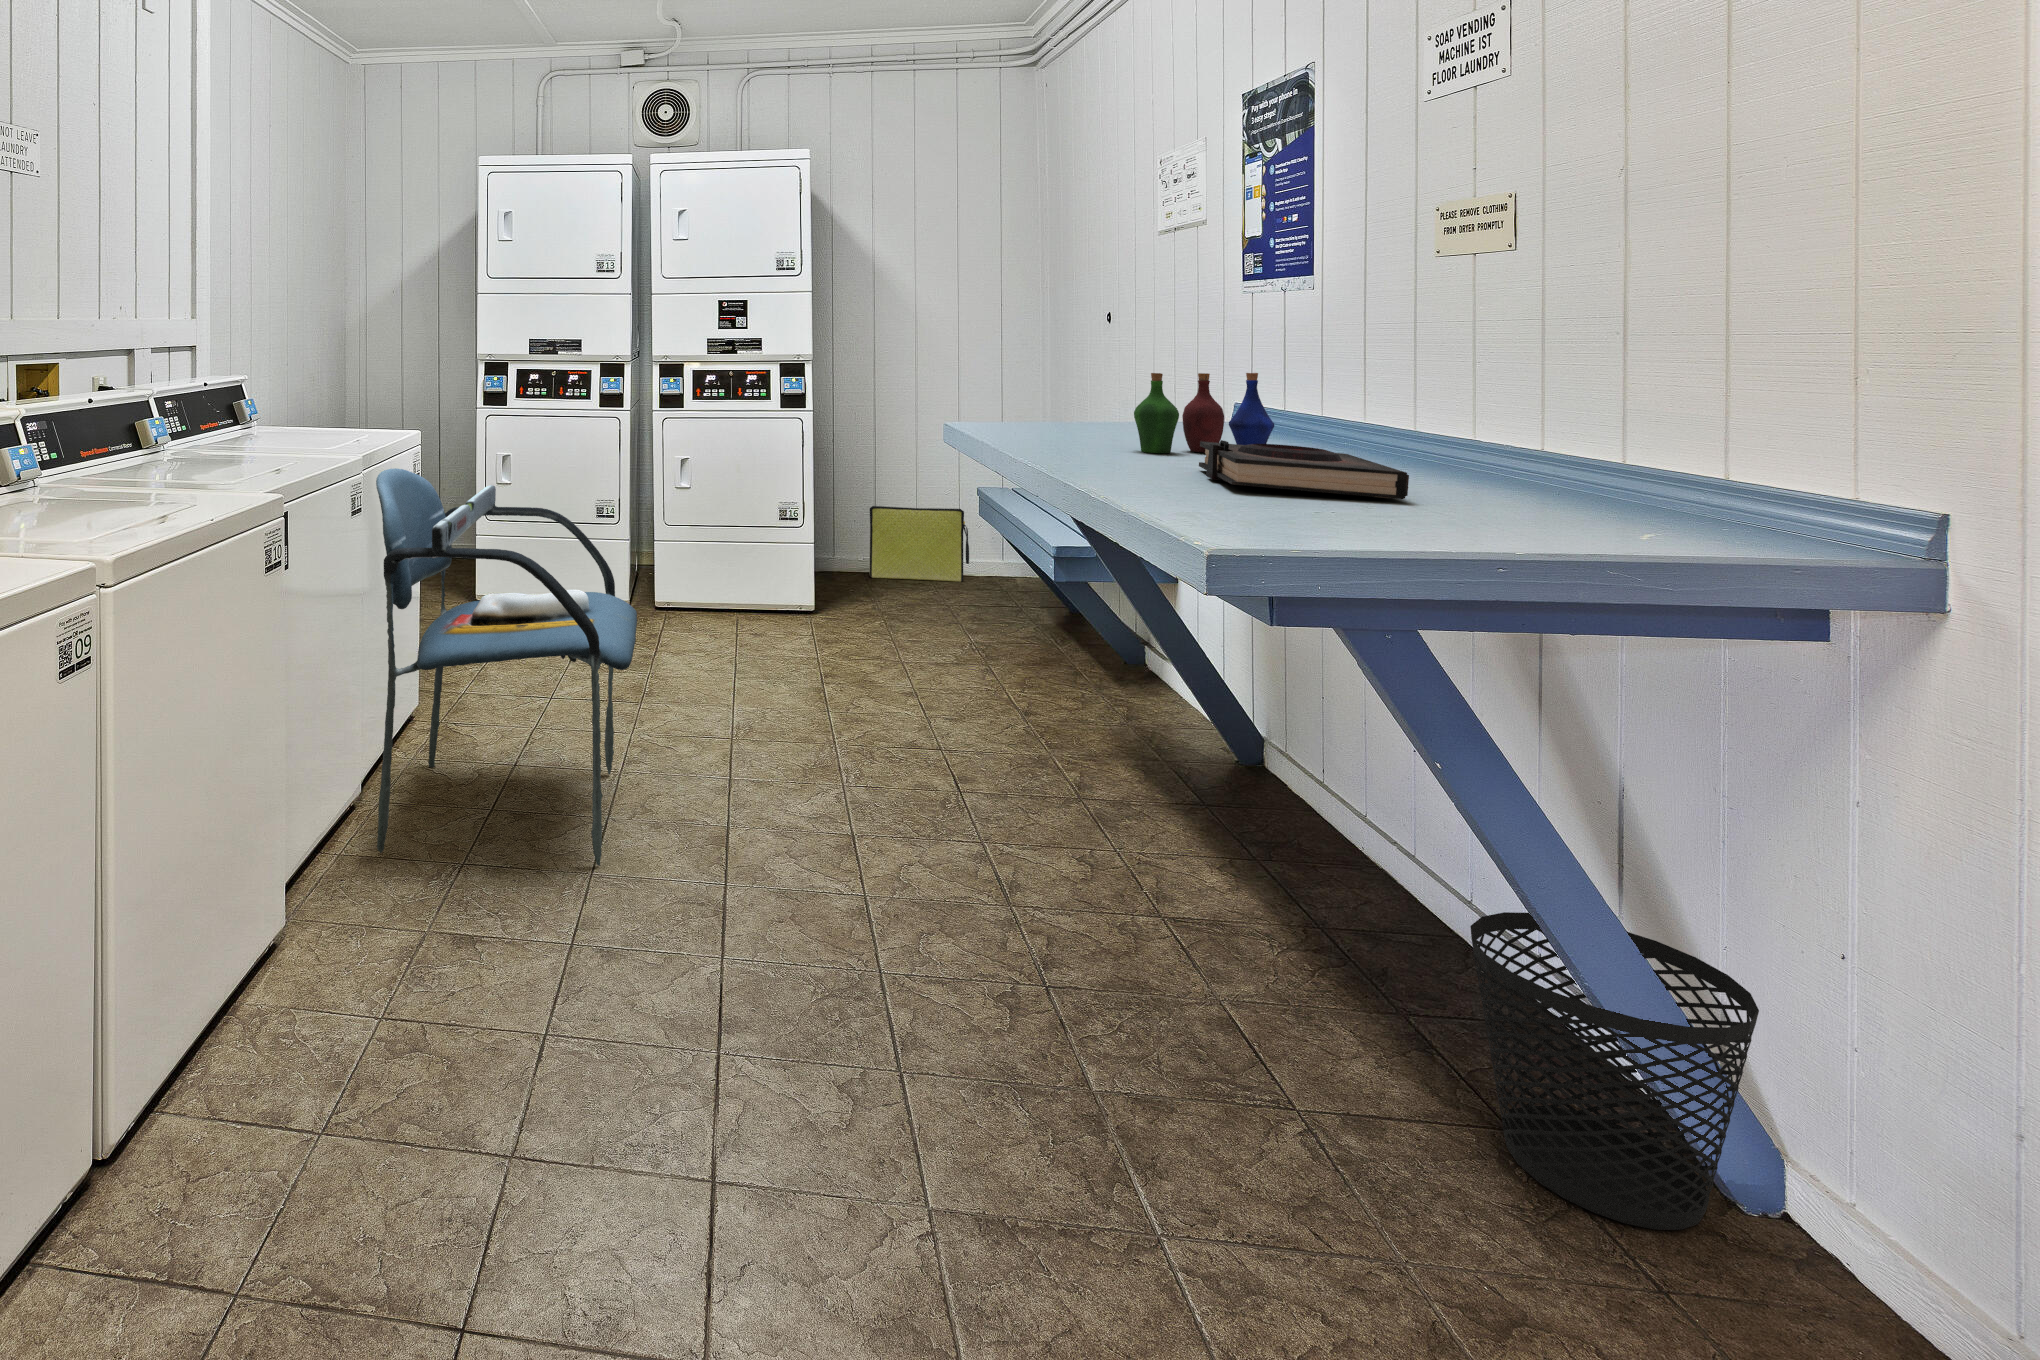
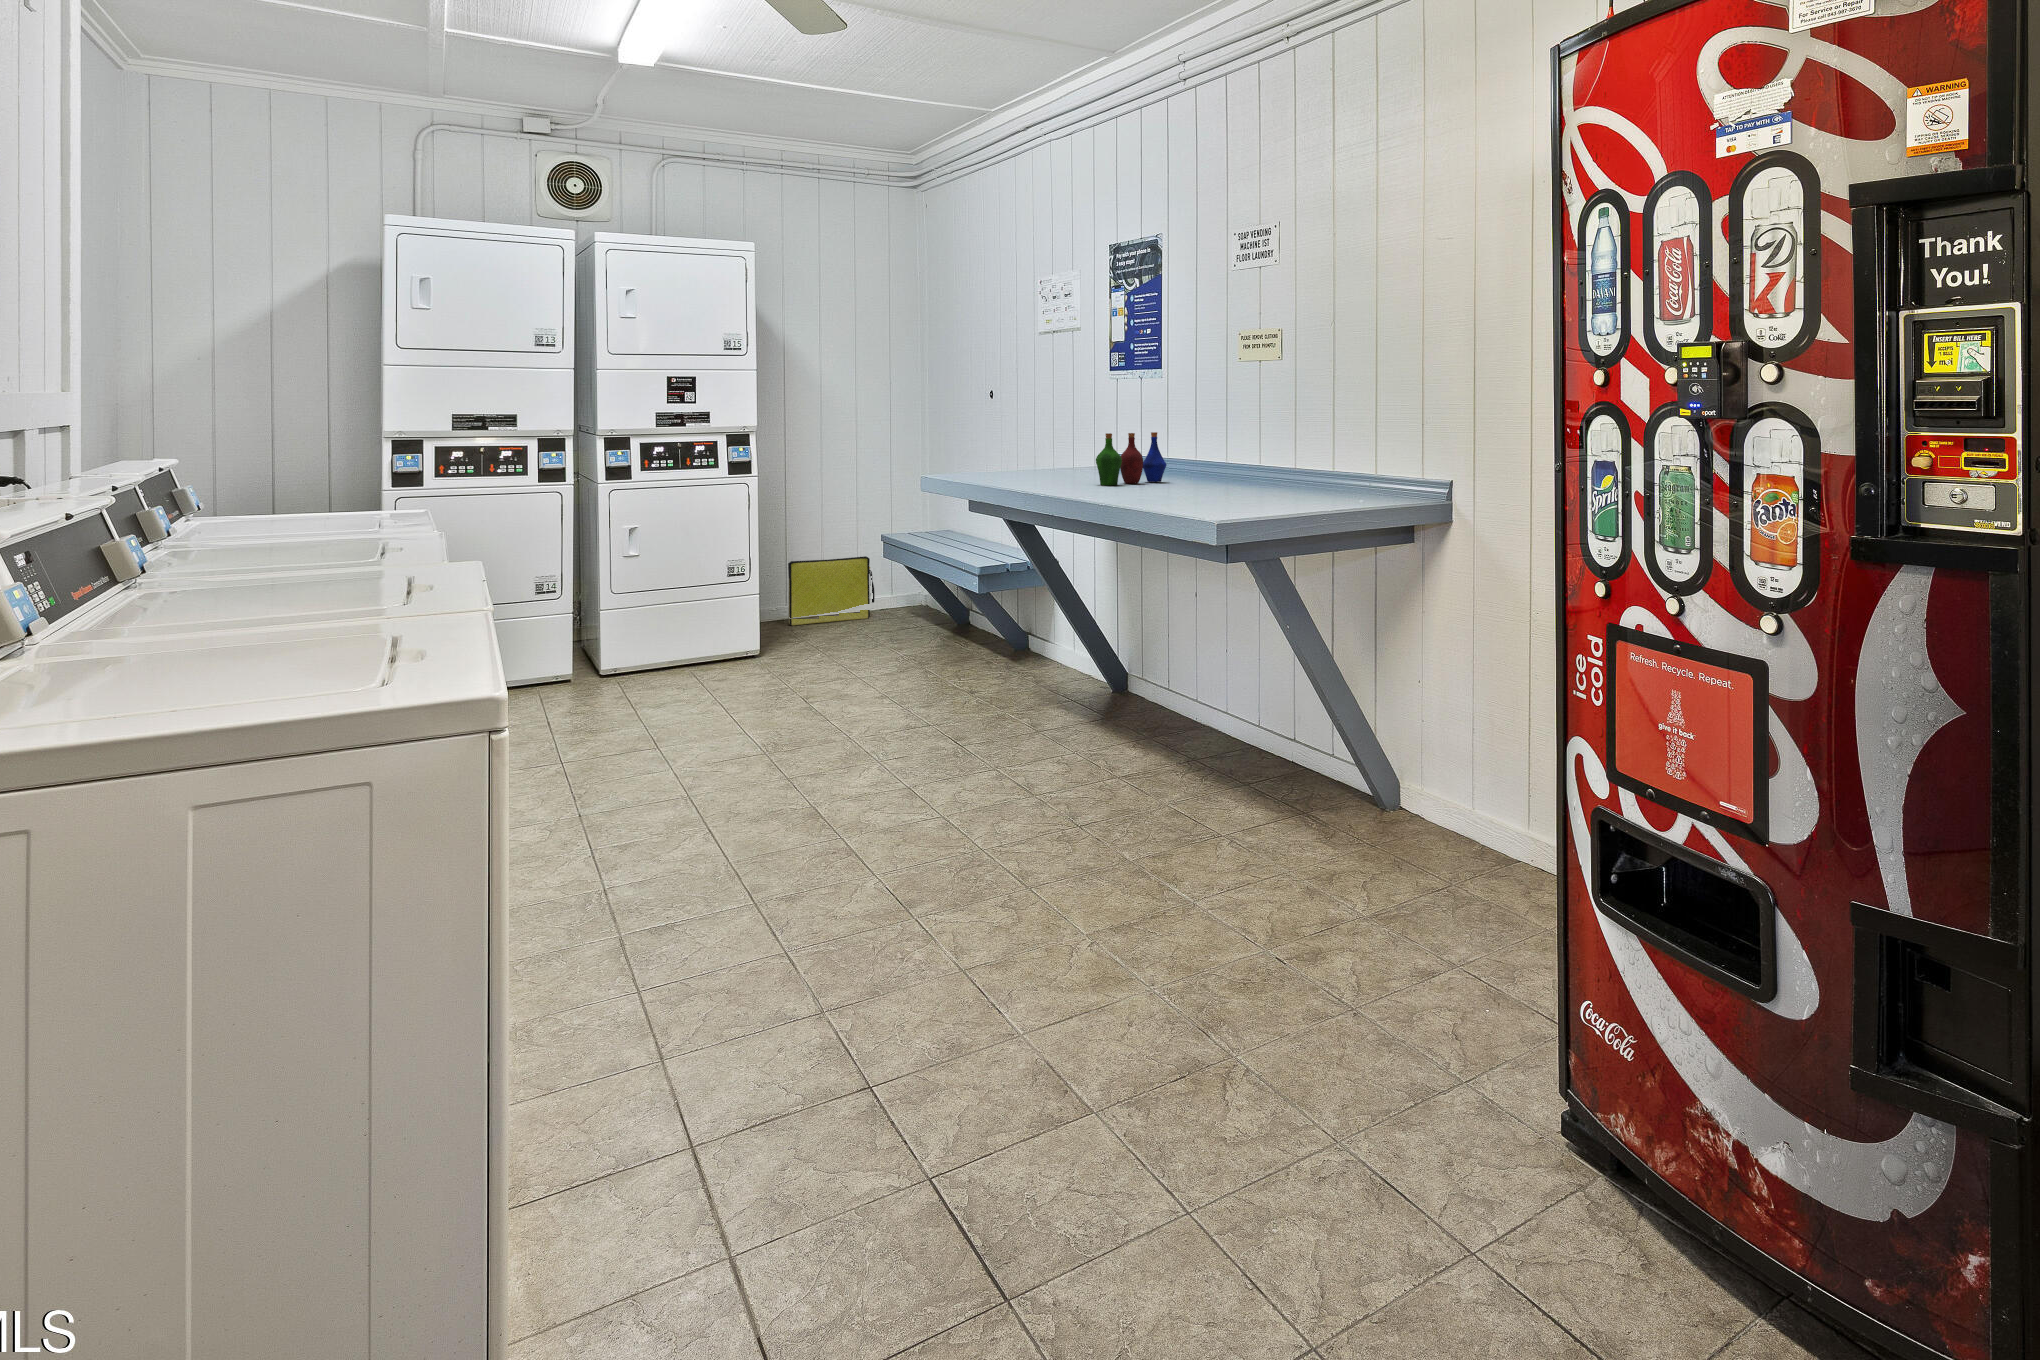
book: present [1199,440,1409,499] -> none [1149,472,1263,498]
chair: present [376,468,637,866] -> none [466,543,752,909]
wastebasket: present [1470,912,1759,1230] -> none [1293,706,1398,838]

